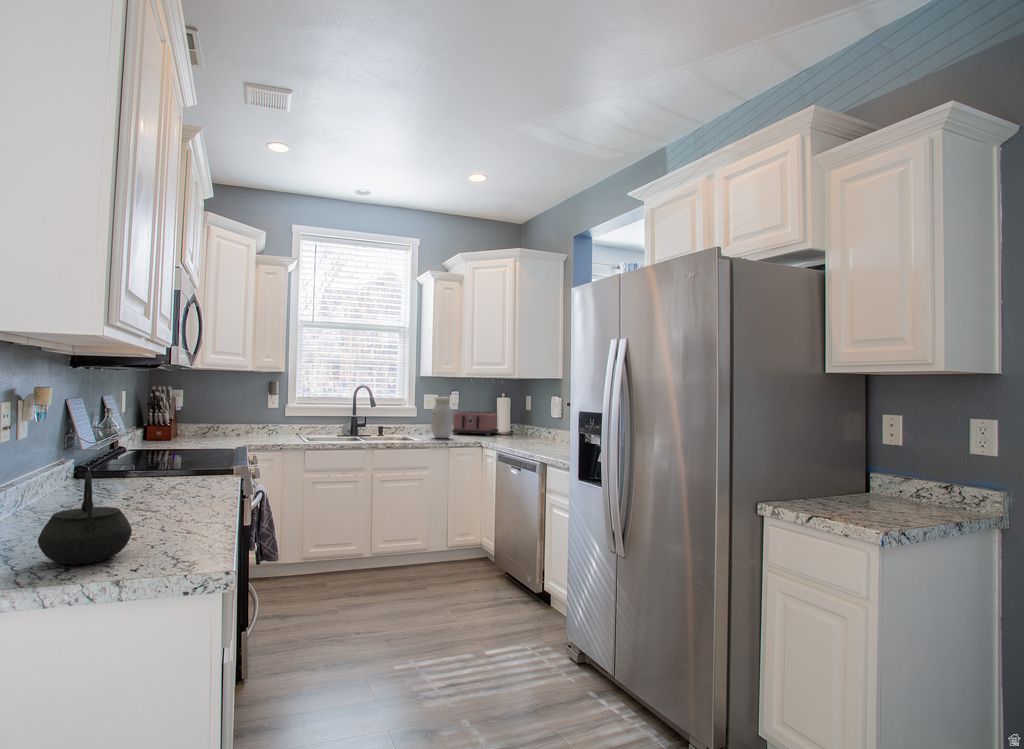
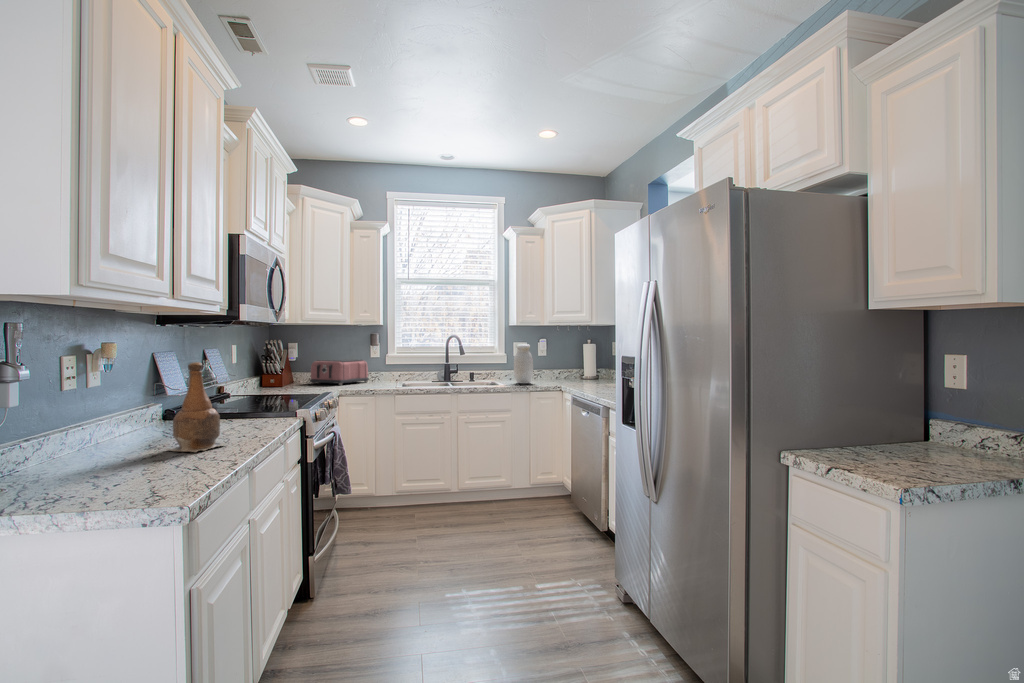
toaster: present [452,411,499,435] -> present [310,359,369,385]
bottle: none [115,413,189,518] -> present [166,362,224,452]
kettle: present [38,471,132,564] -> none [58,412,137,490]

